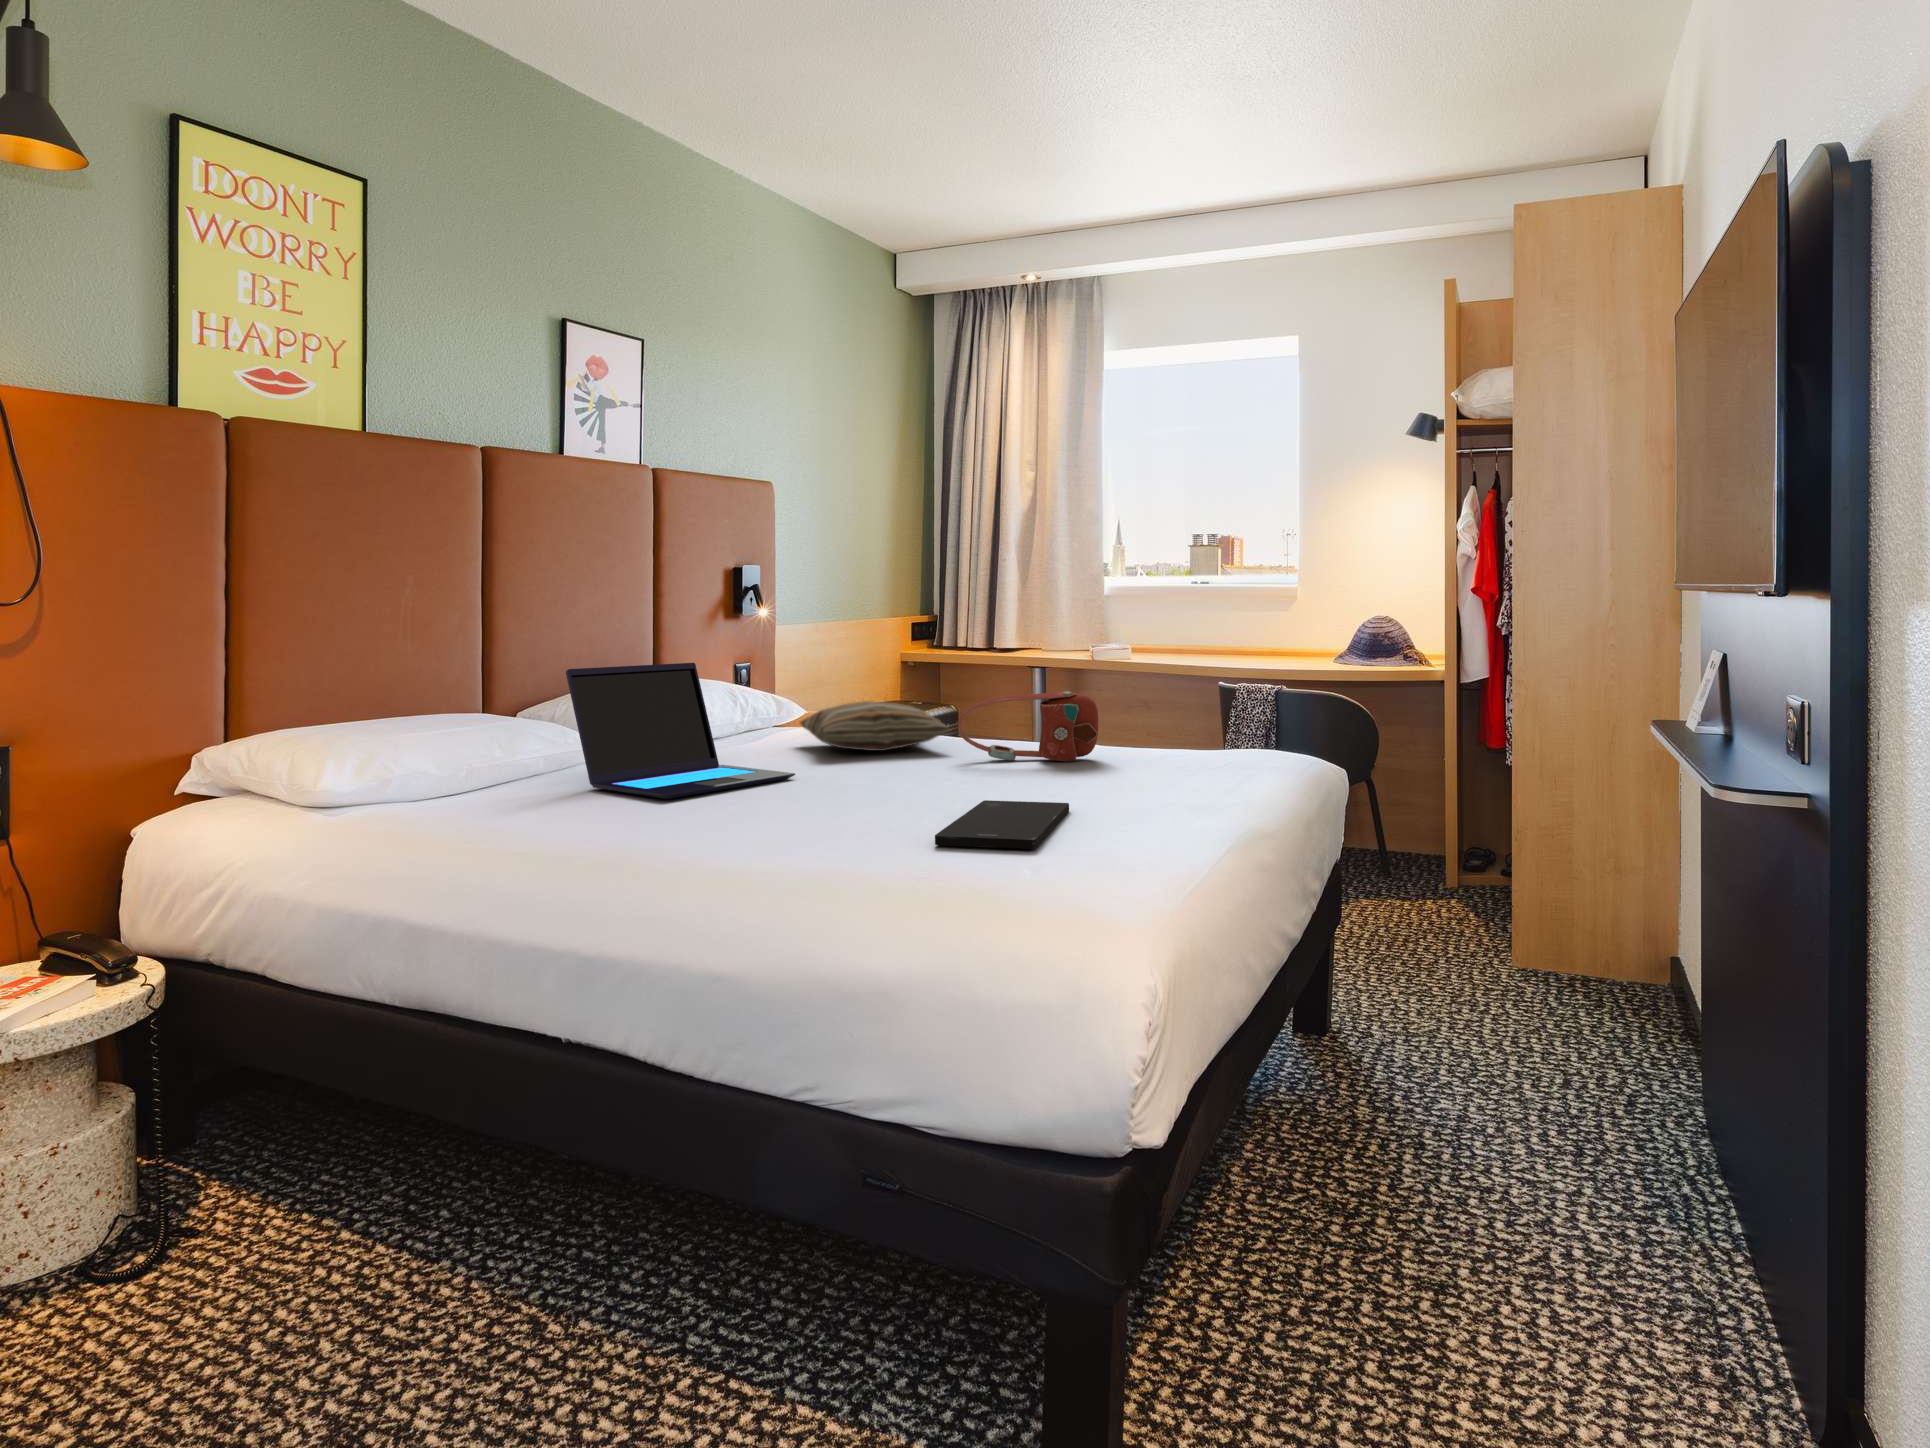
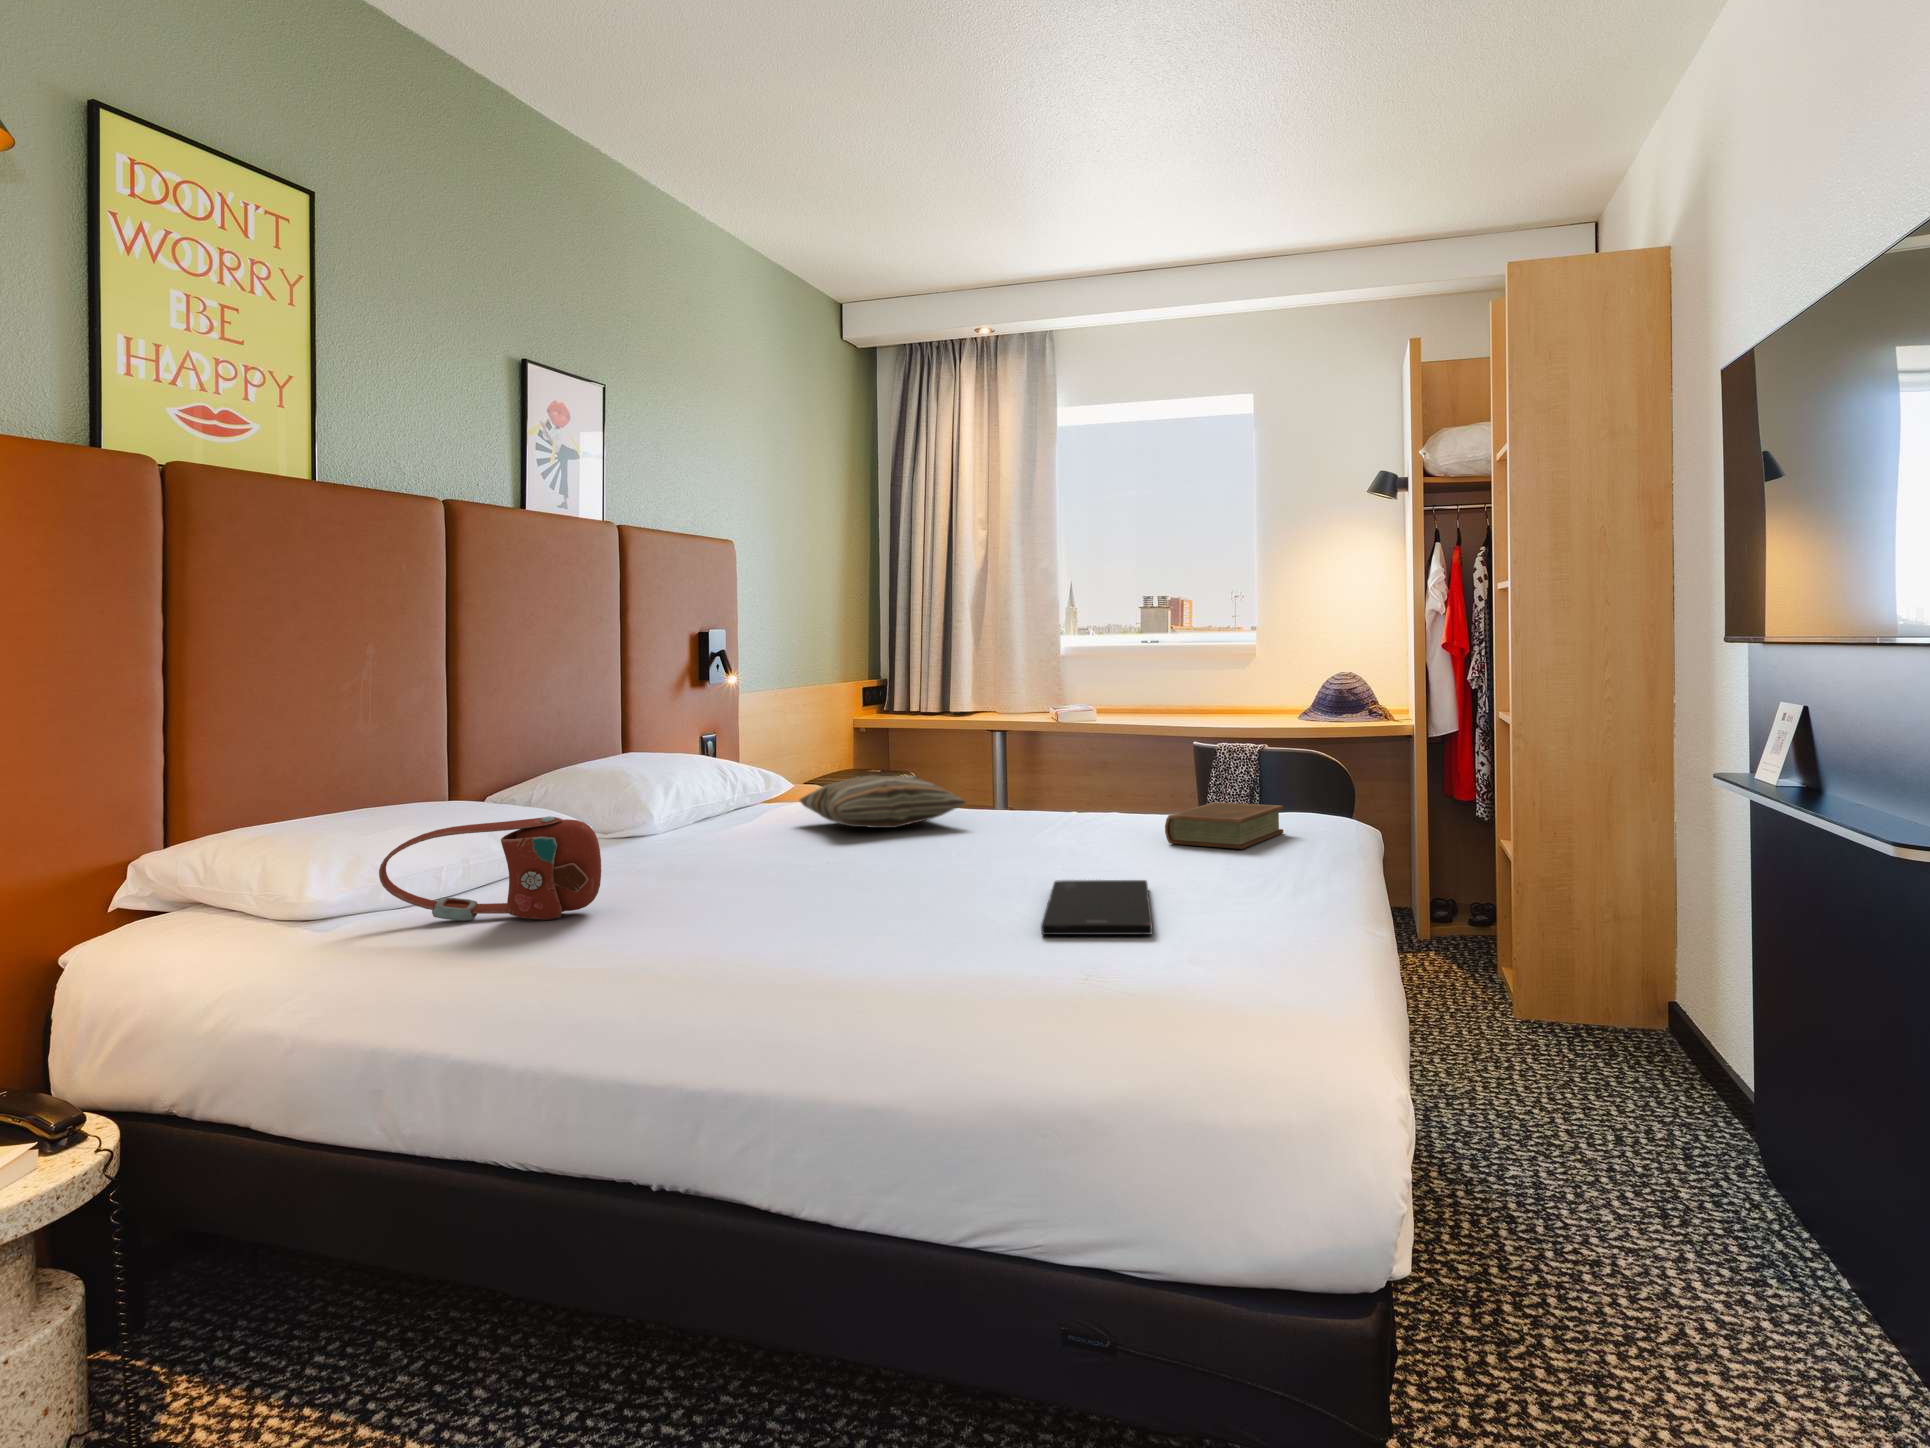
laptop: present [566,663,795,799] -> none [576,741,826,893]
handbag: present [958,691,1098,762] -> present [379,816,601,920]
book: none [1124,736,1248,781] -> present [1165,802,1283,849]

